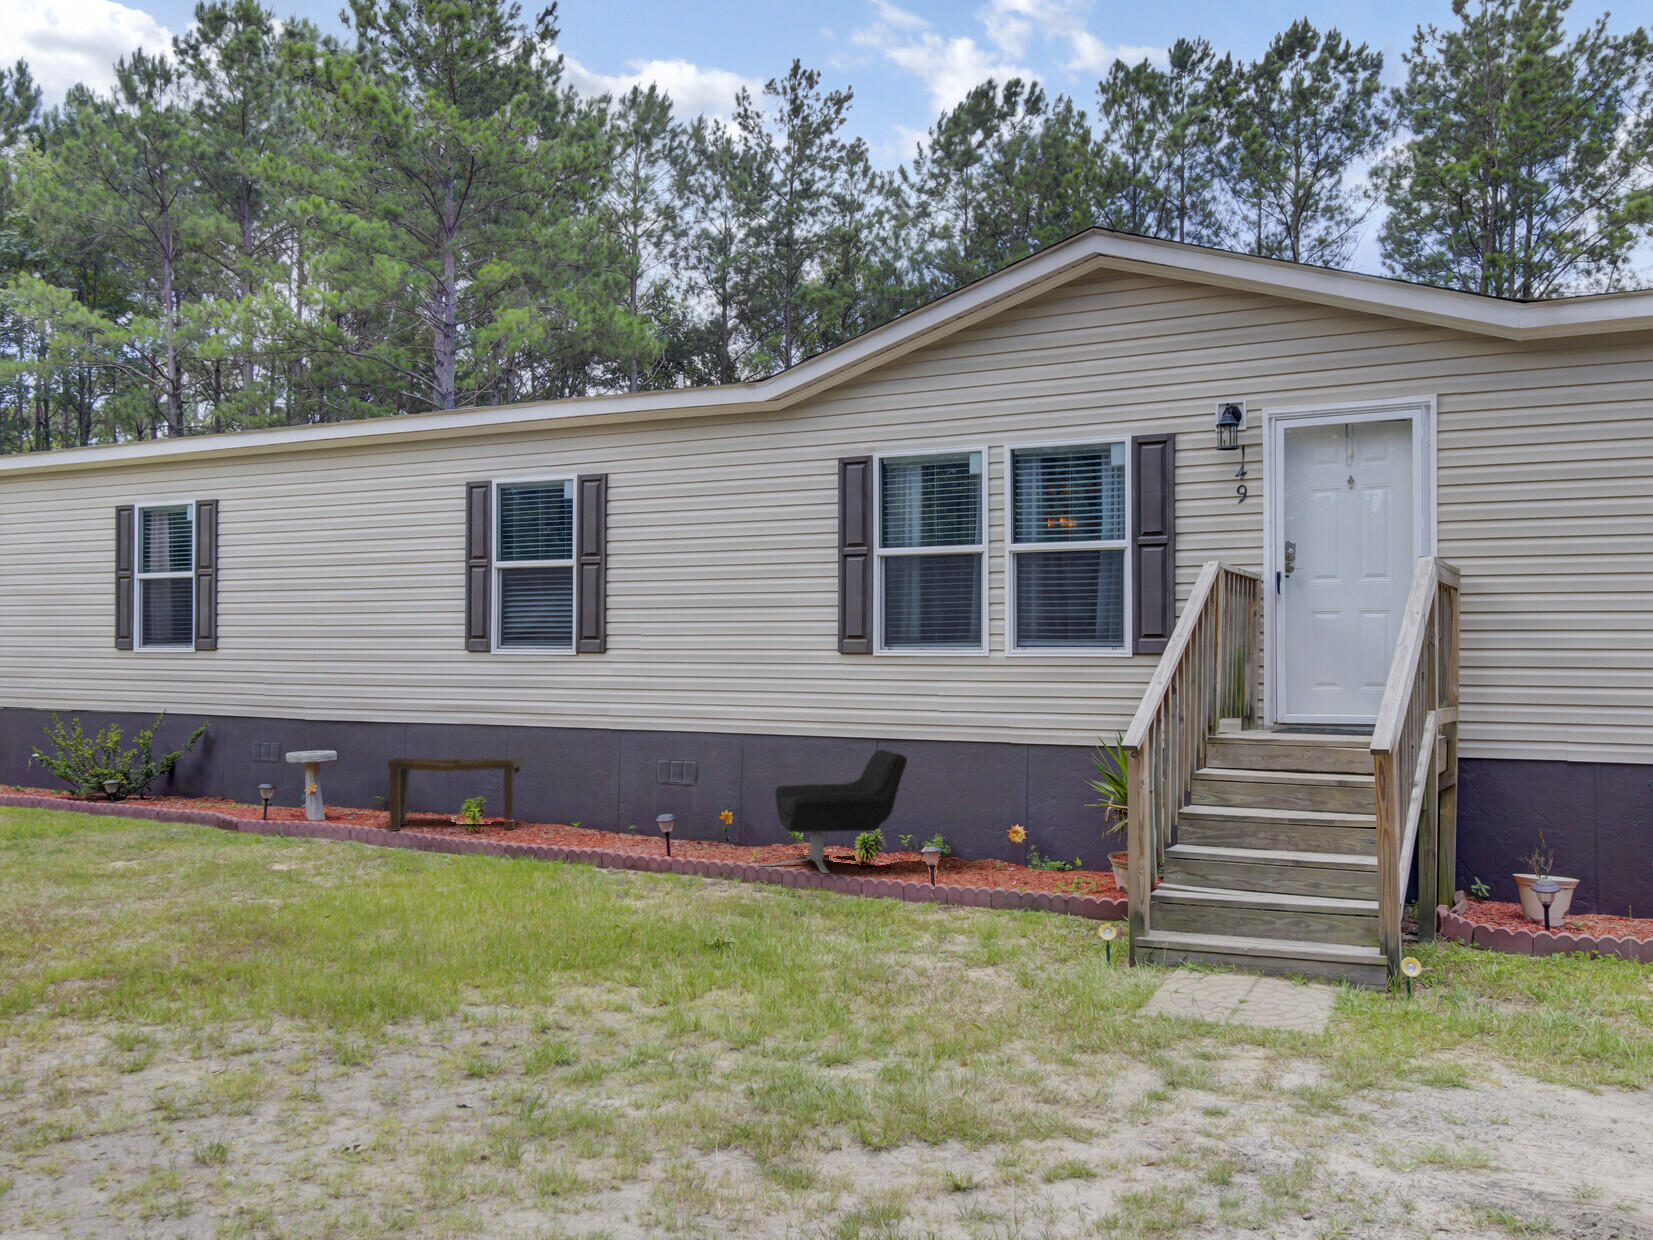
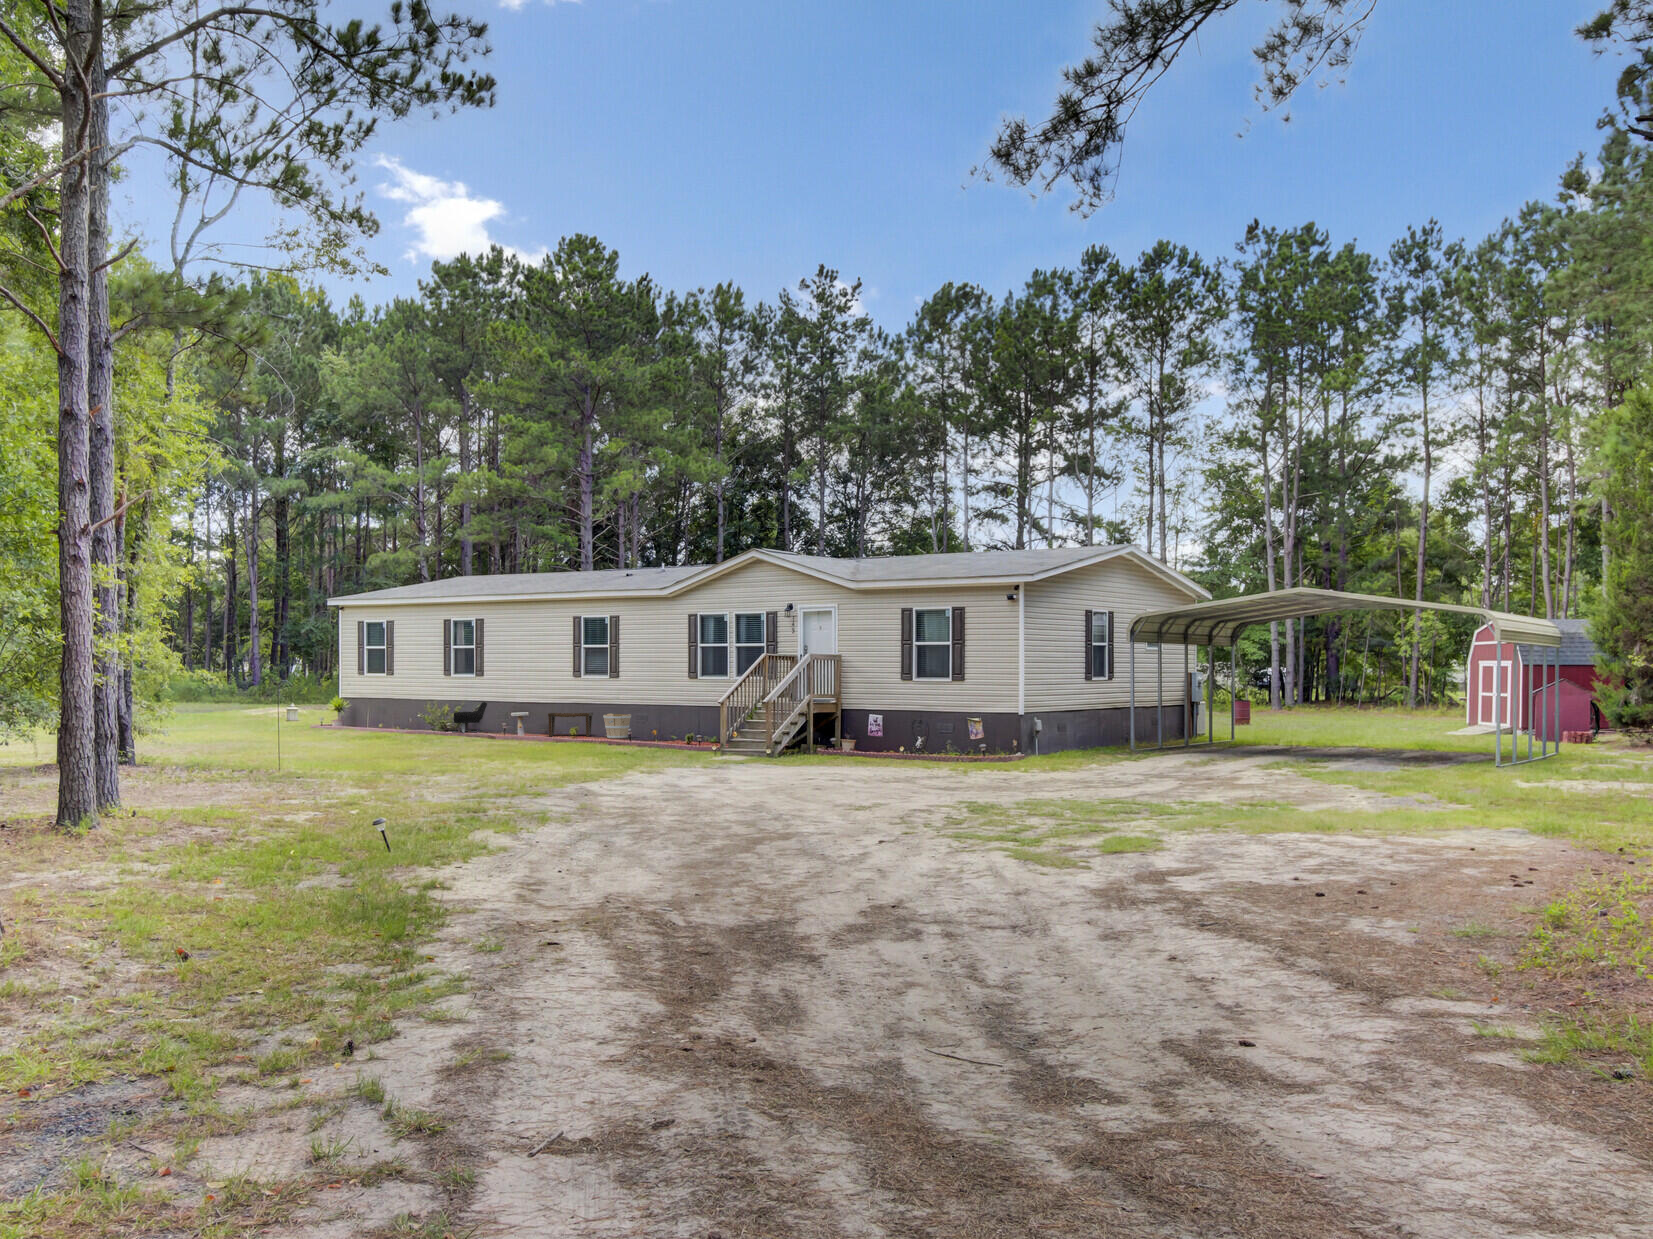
lounge chair: present [760,750,907,873] -> present [454,702,487,733]
wooden bucket: none [561,761,648,841] -> present [603,714,631,739]

